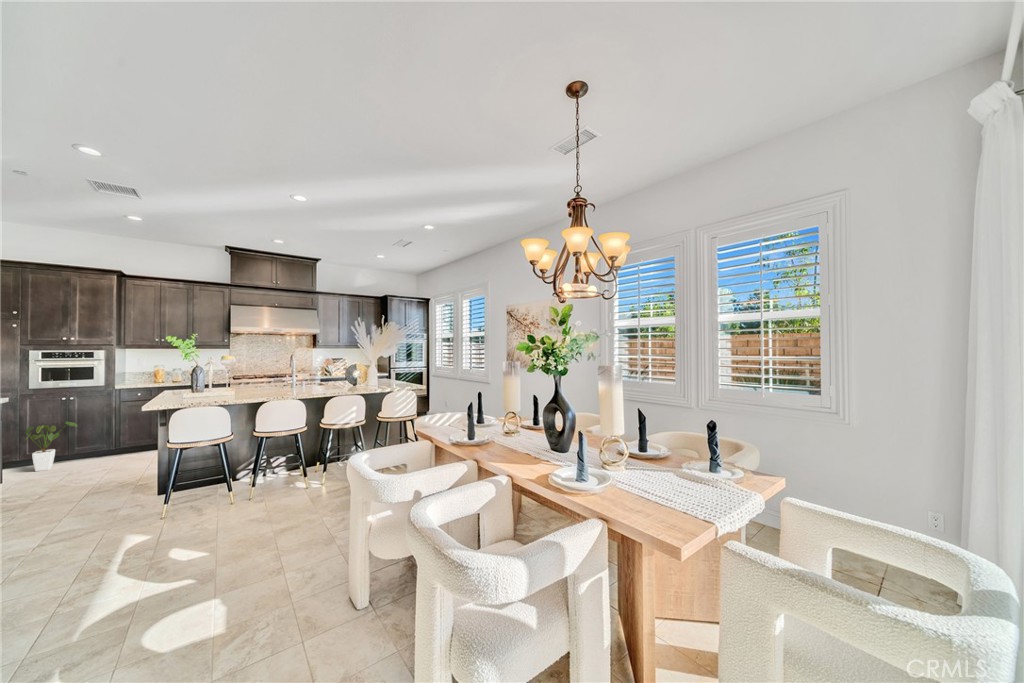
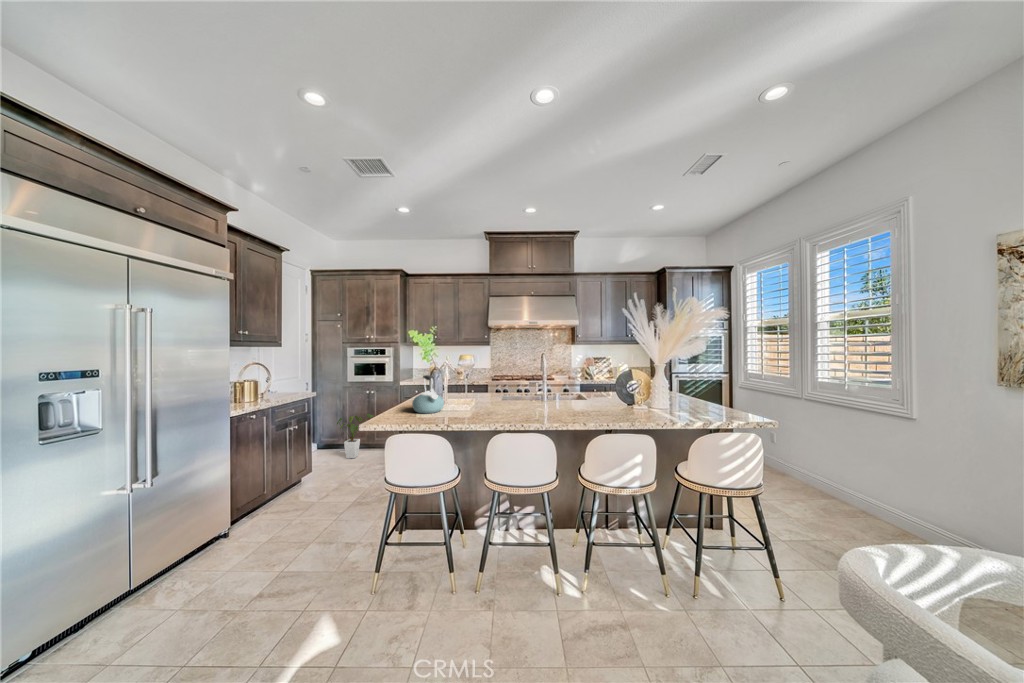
kettle: none [185,372,214,399] -> present [412,375,444,413]

